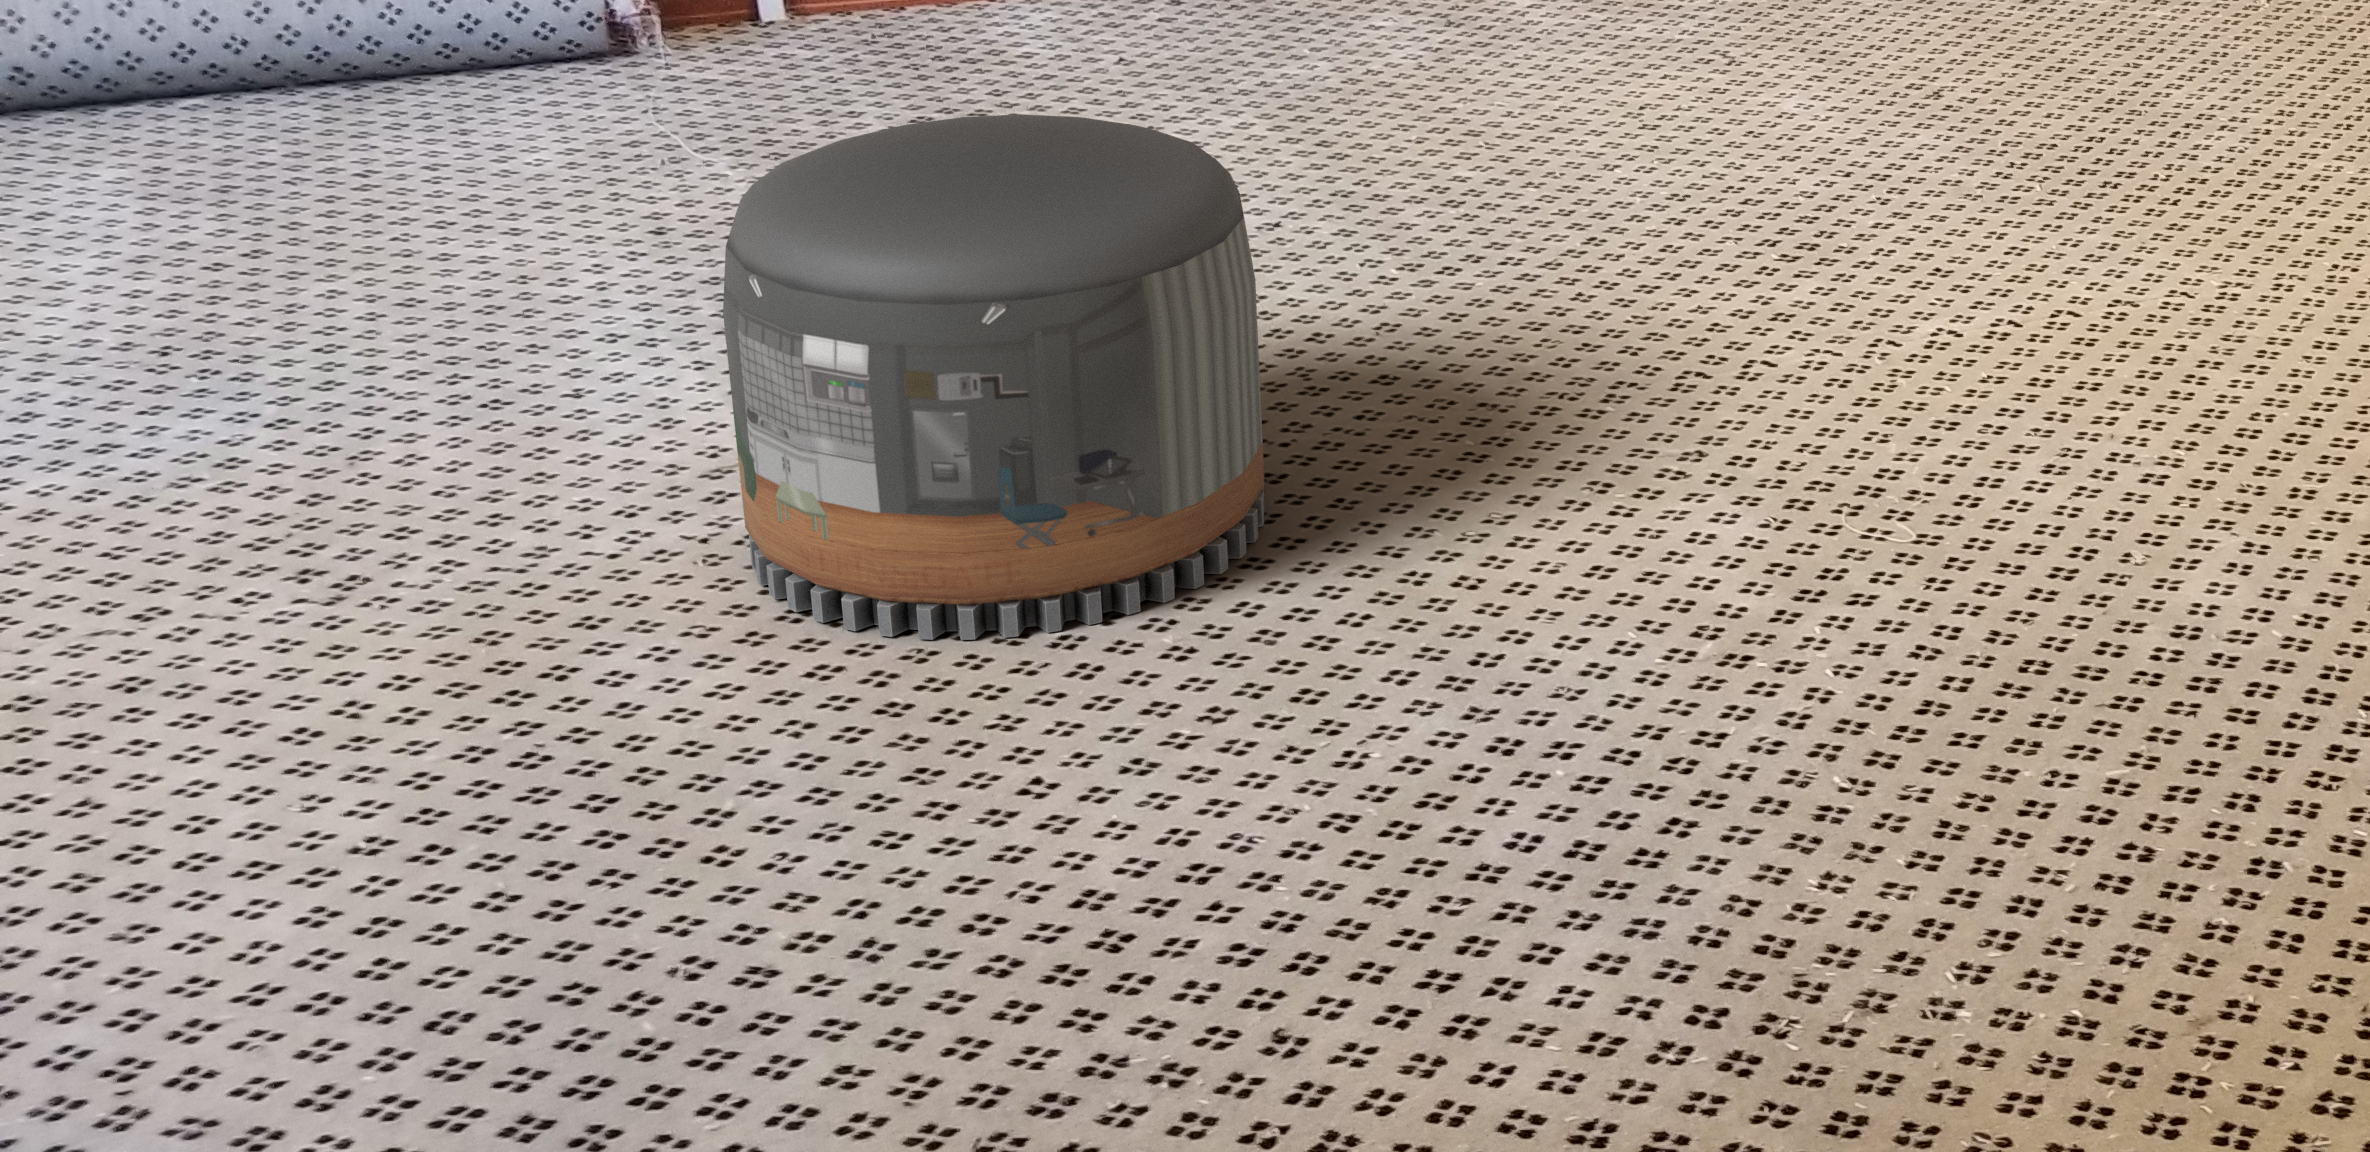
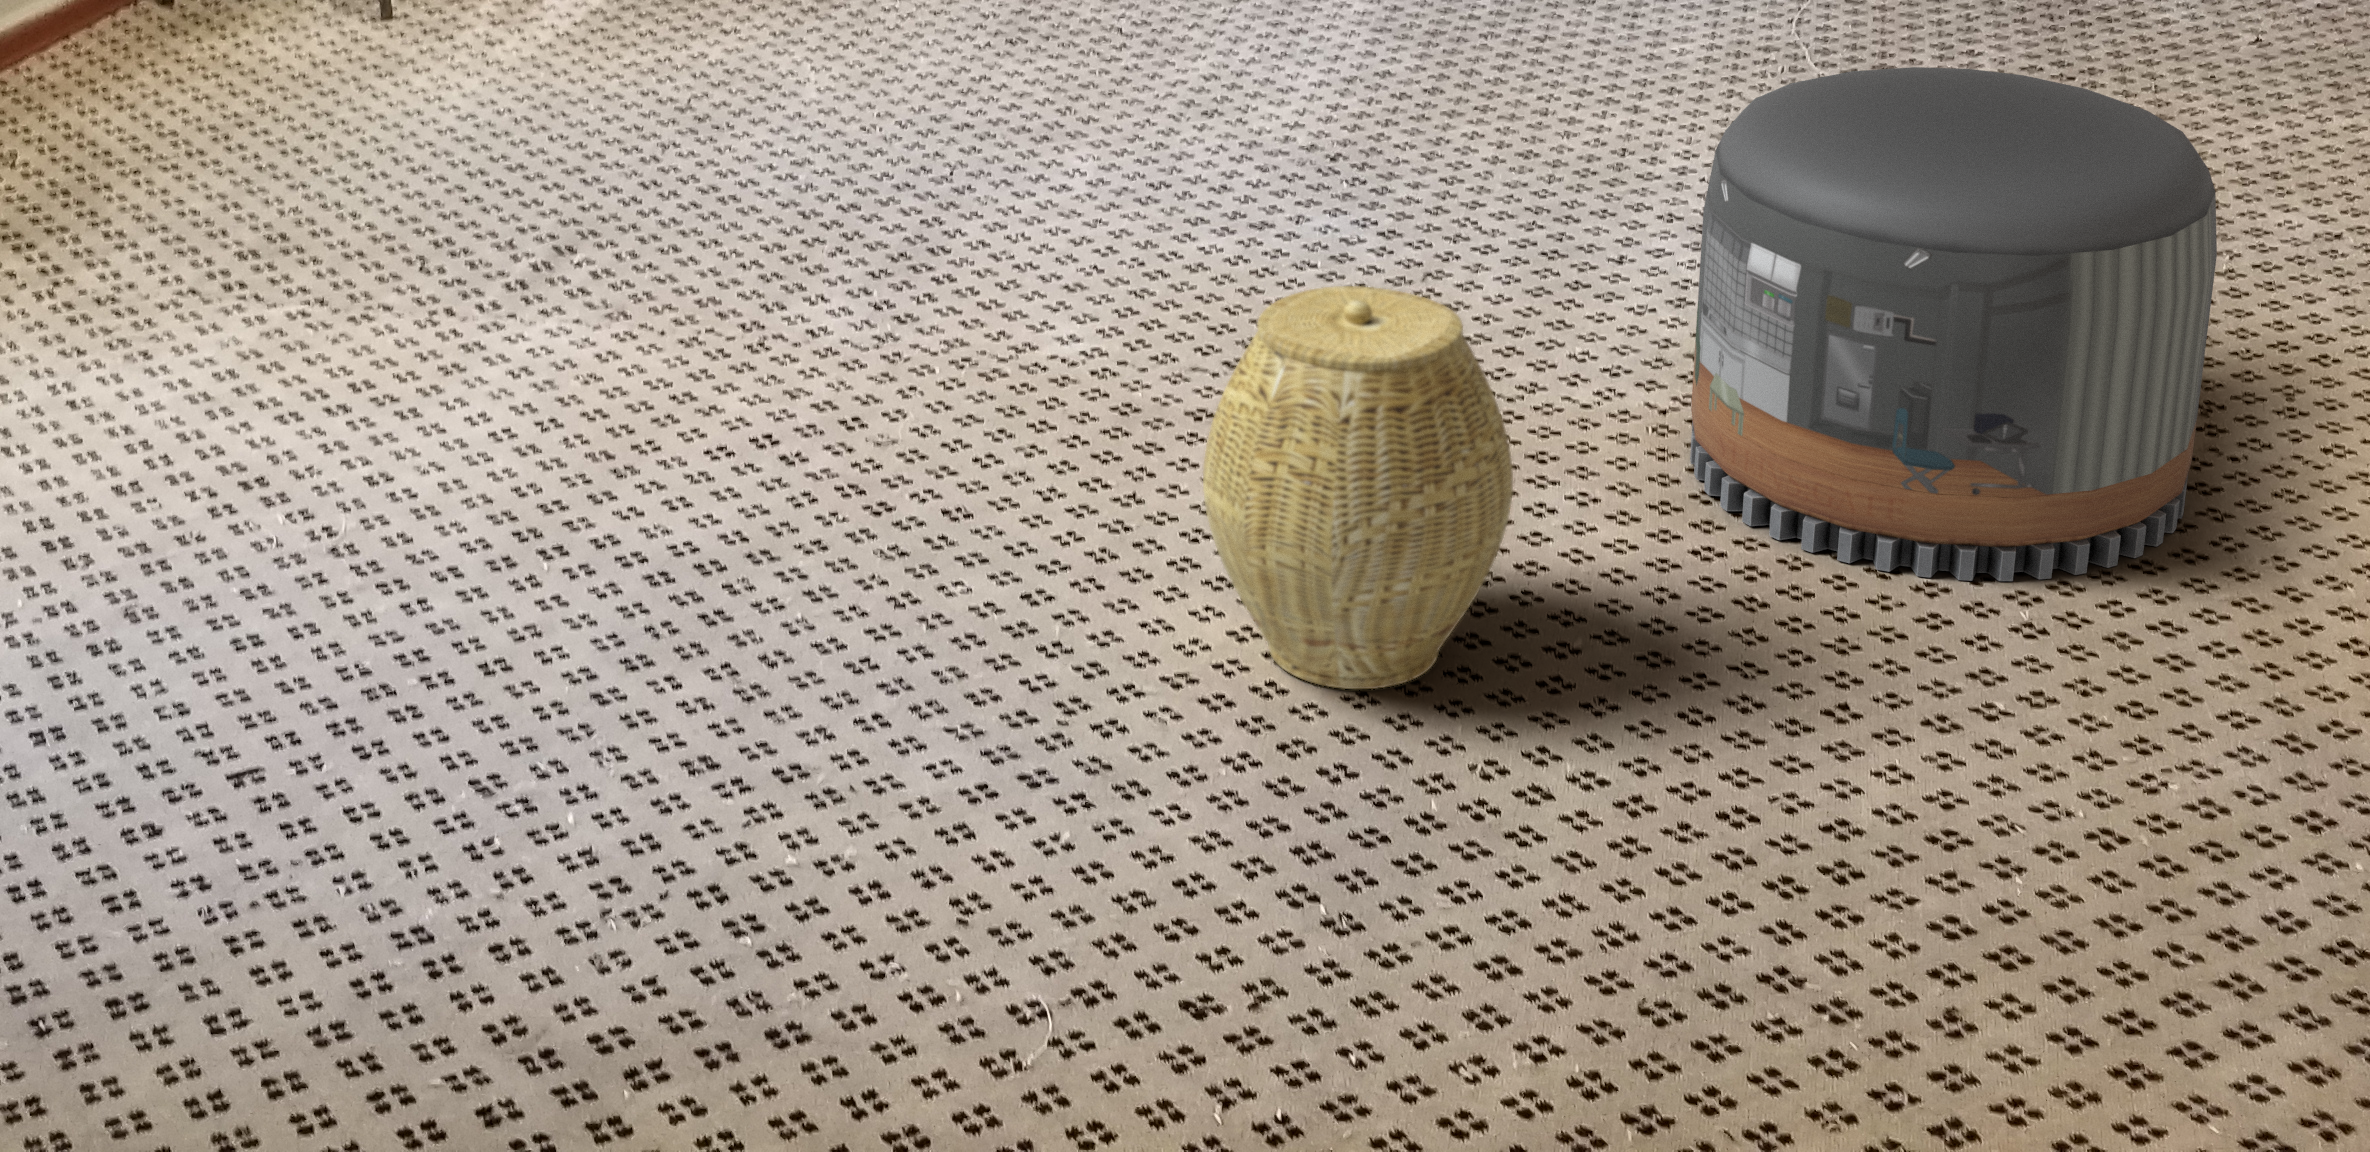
woven basket: none [224,471,632,946] -> present [1203,286,1513,689]

